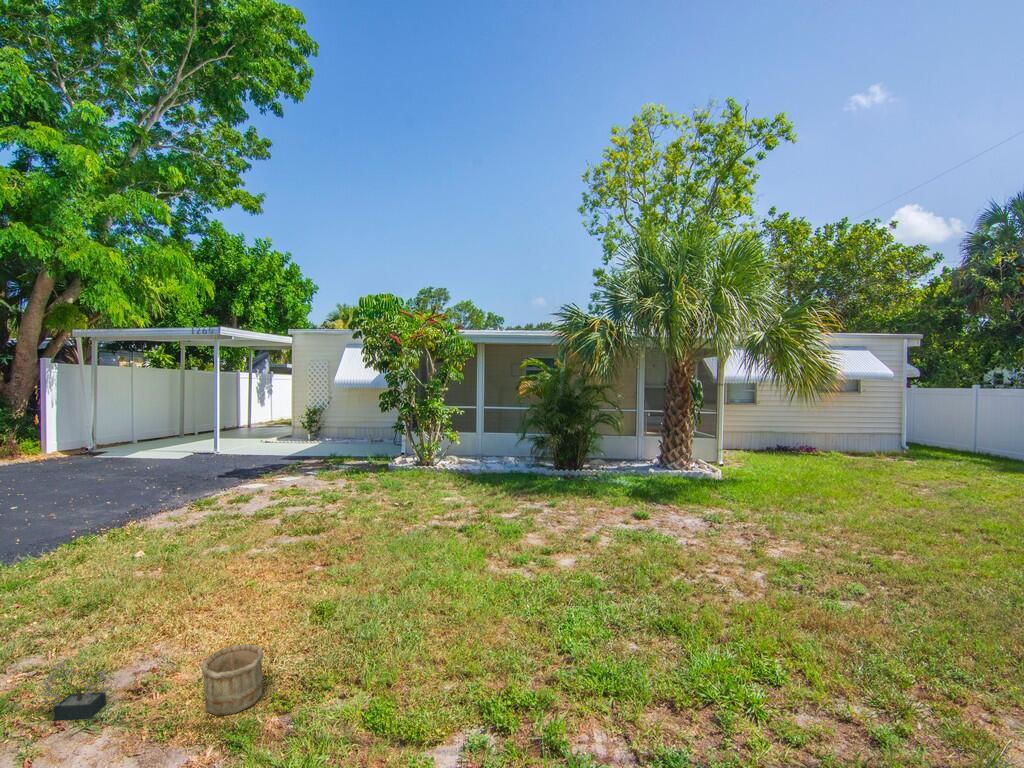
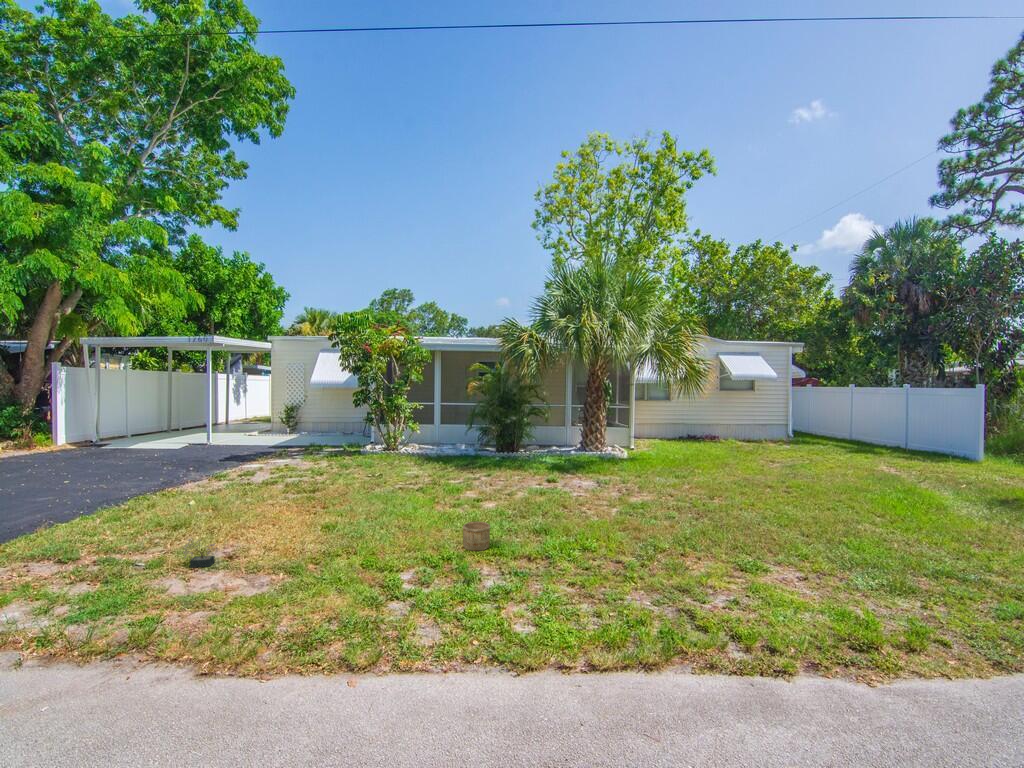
wooden bucket: present [201,644,263,716] -> present [463,521,490,551]

